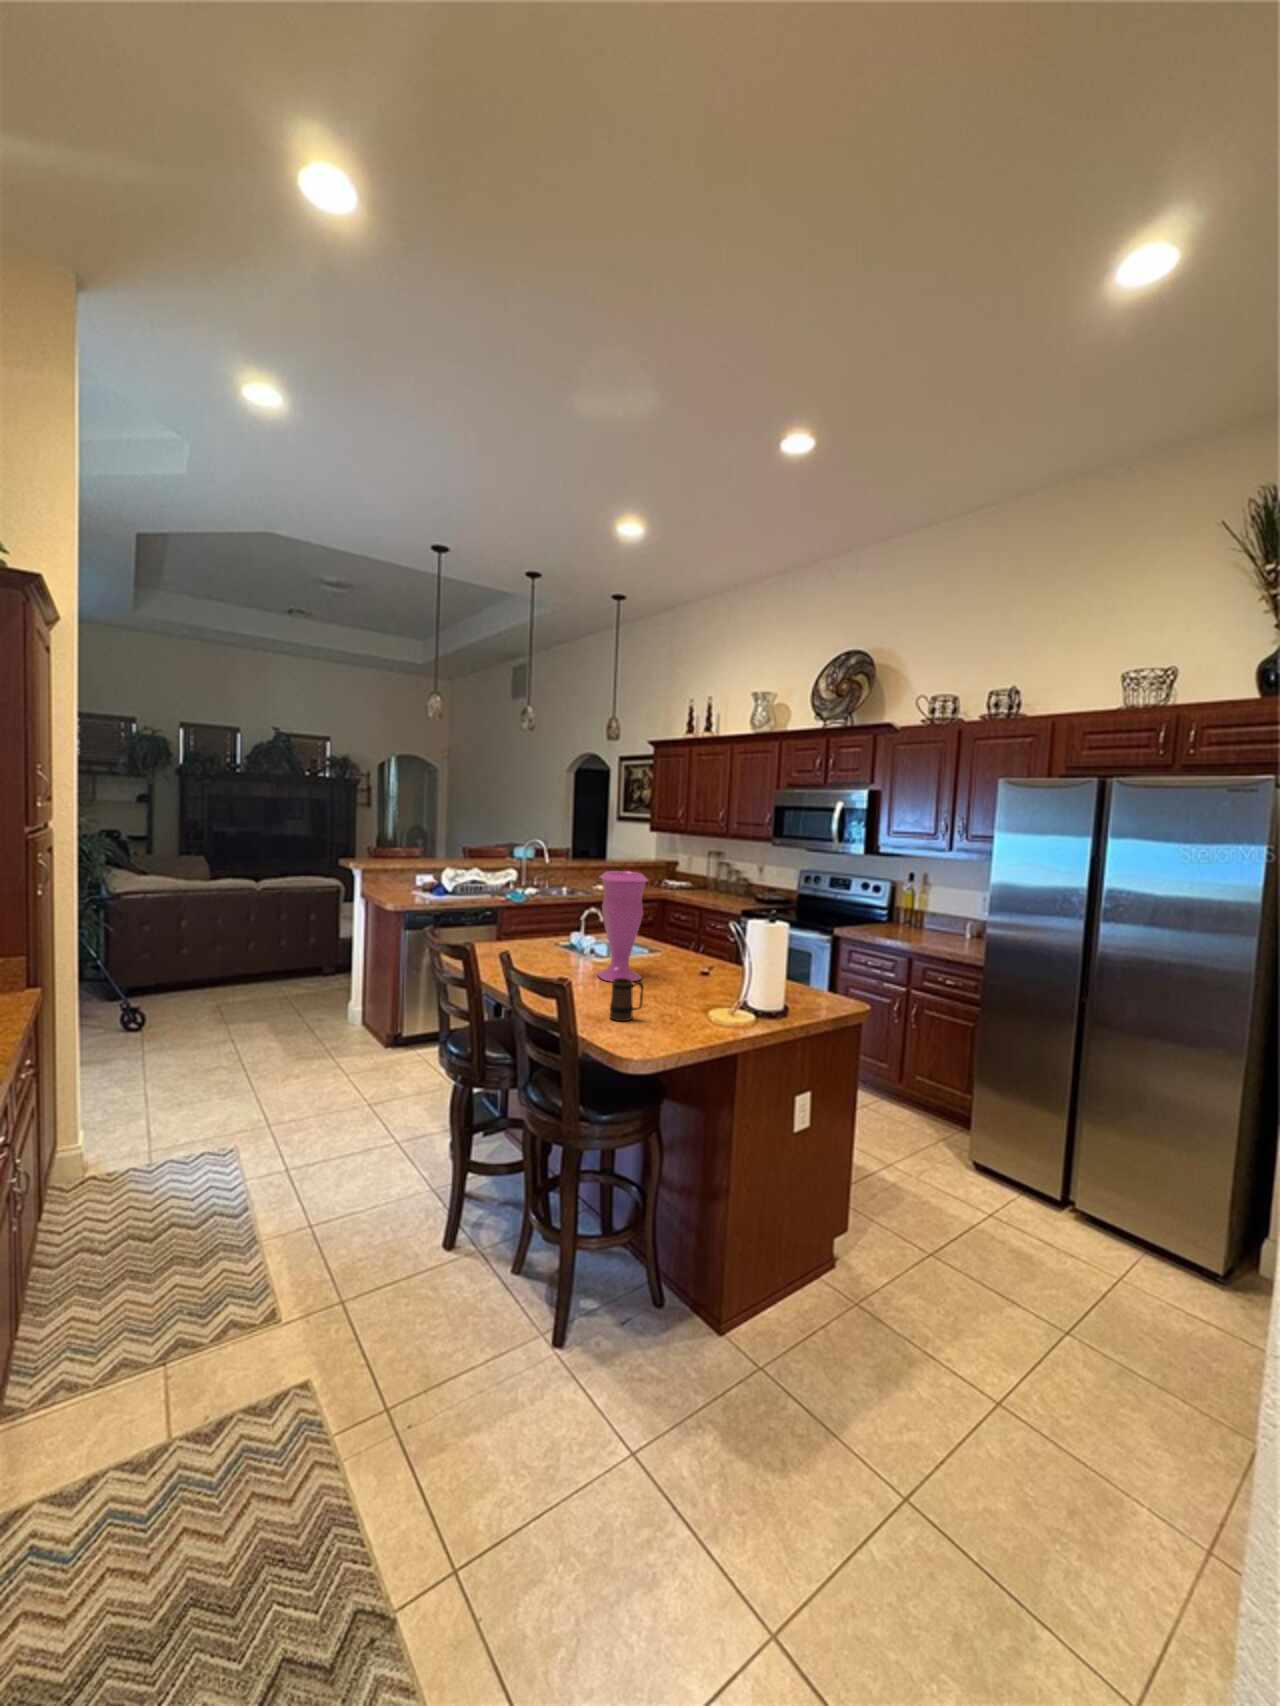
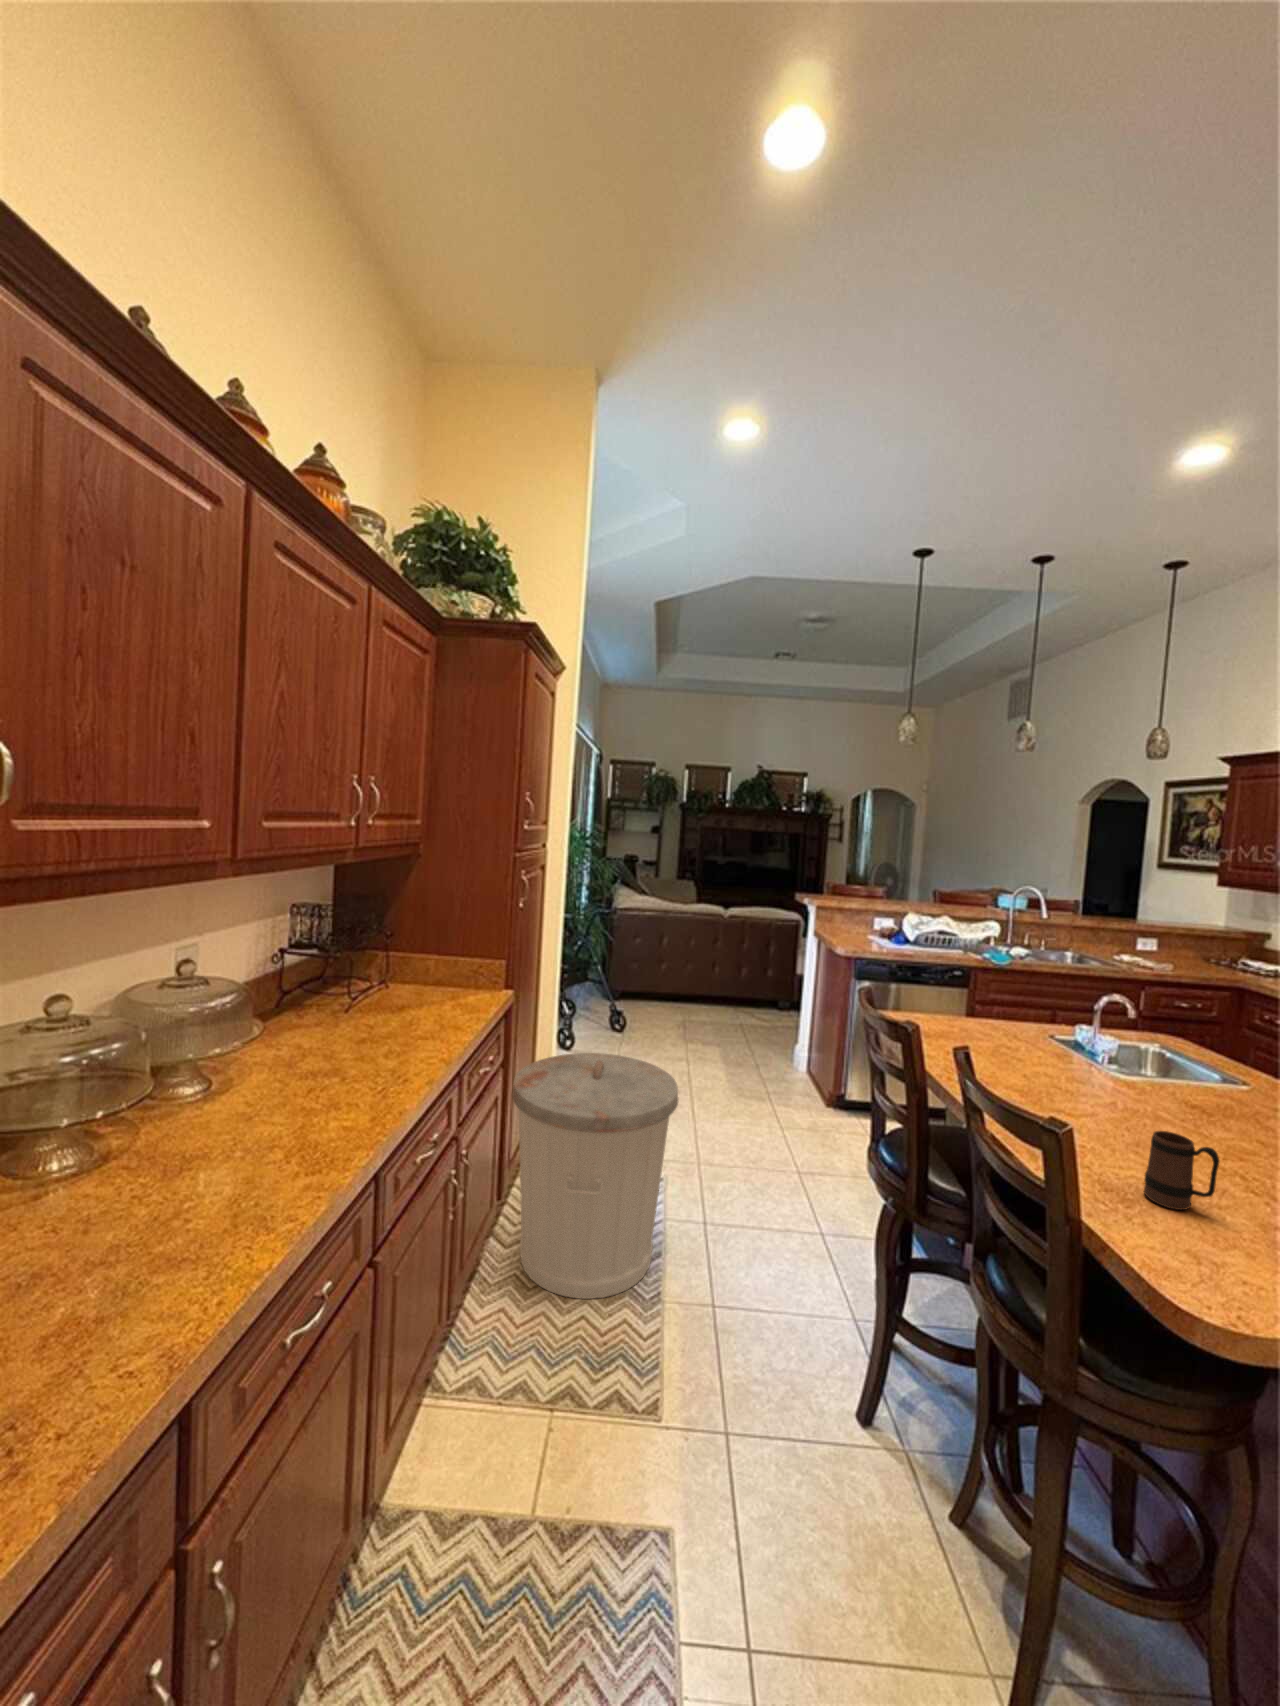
vase: present [598,871,648,982] -> none [1119,945,1231,1129]
trash can: none [52,1034,258,1280] -> present [512,1053,678,1299]

